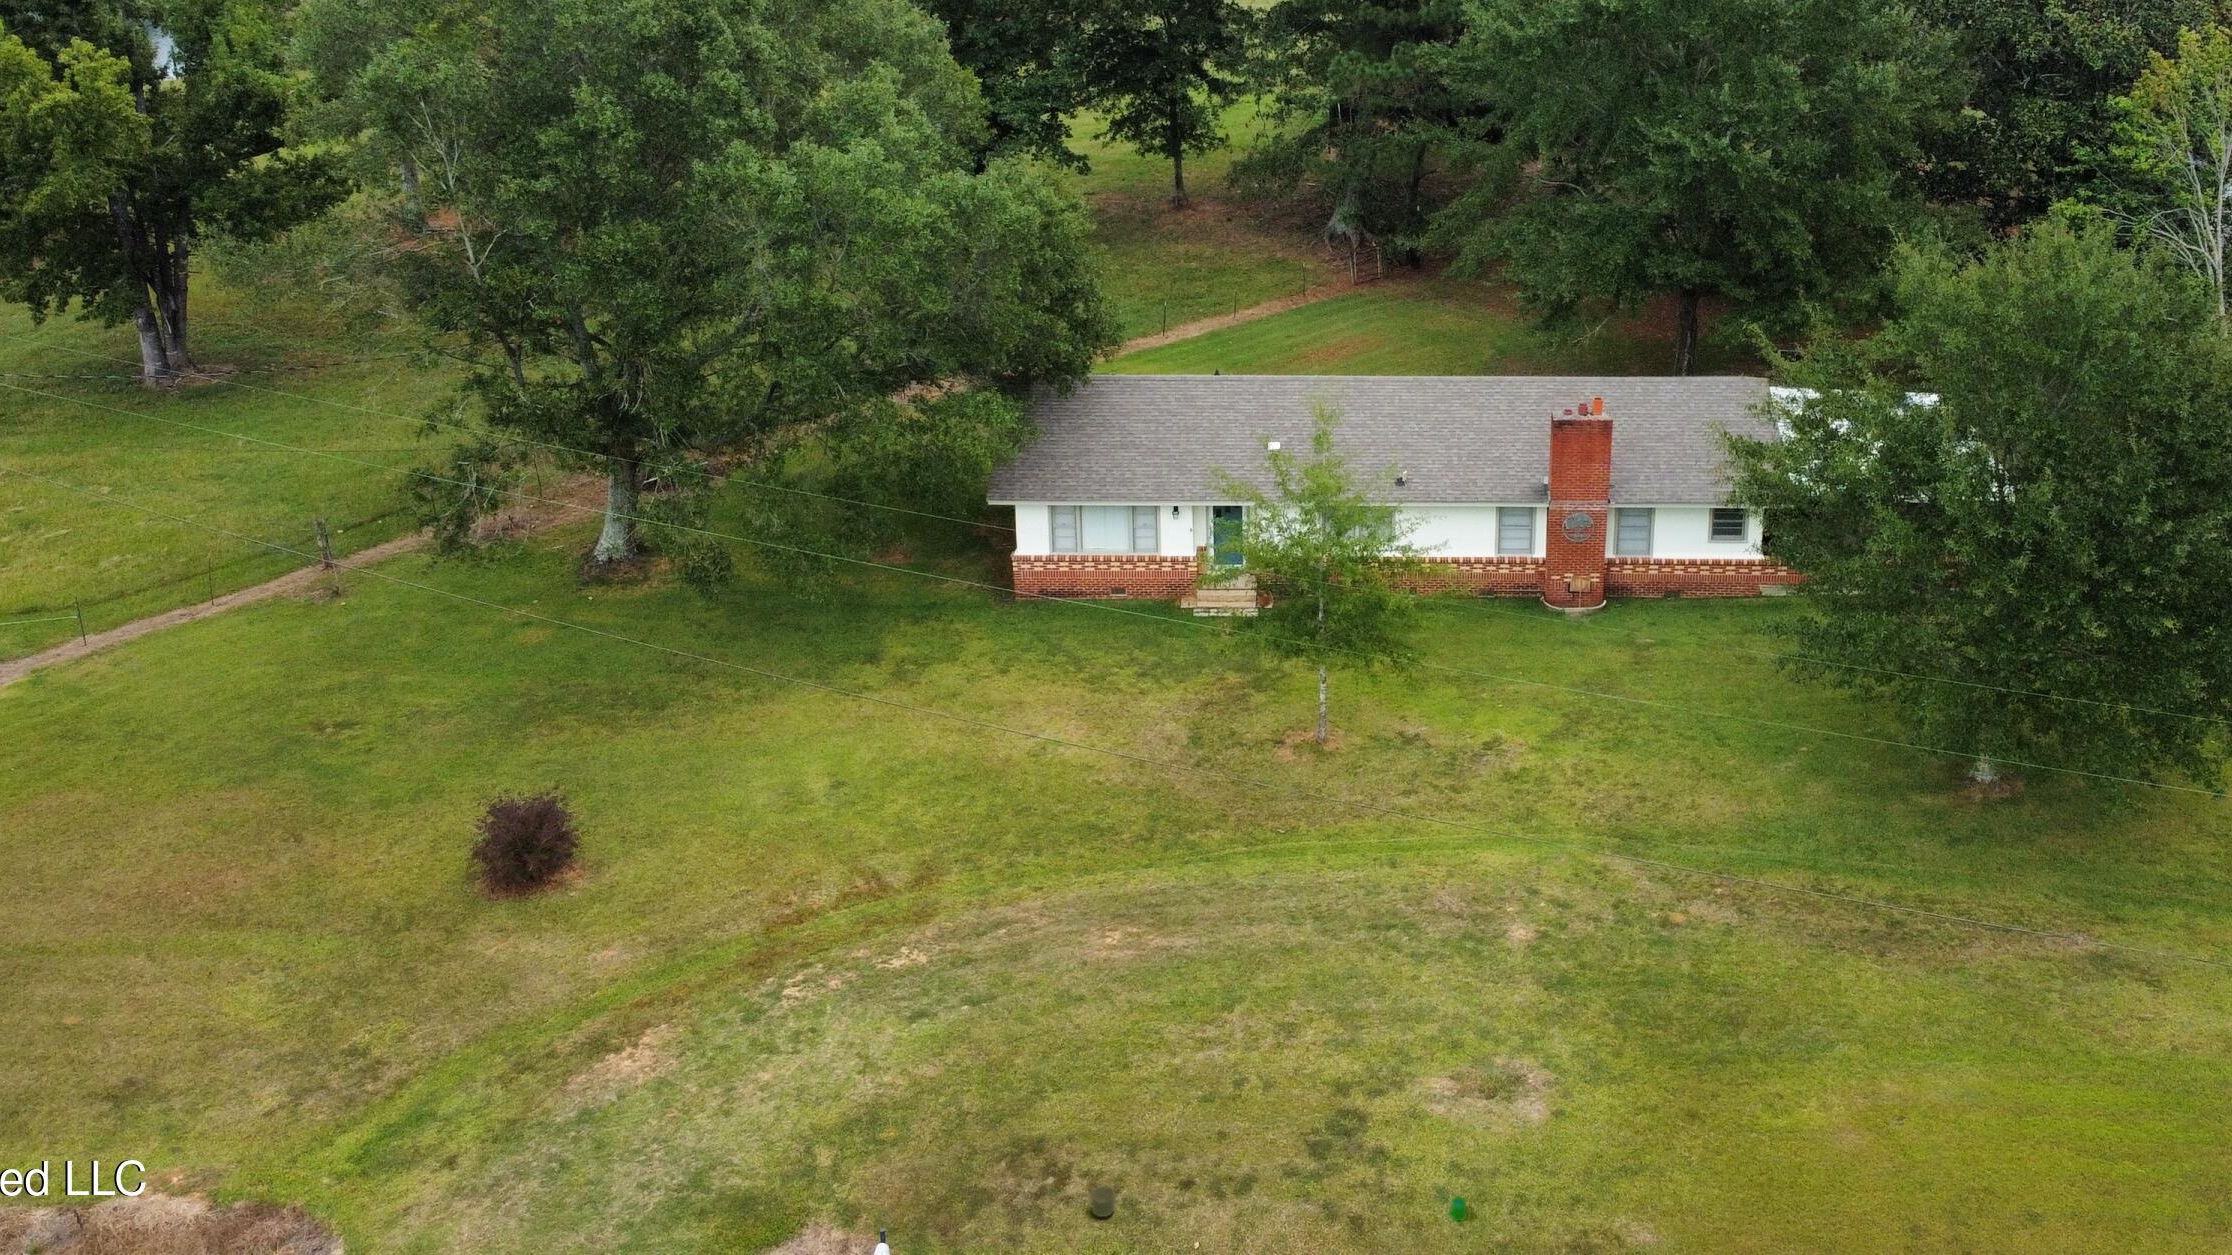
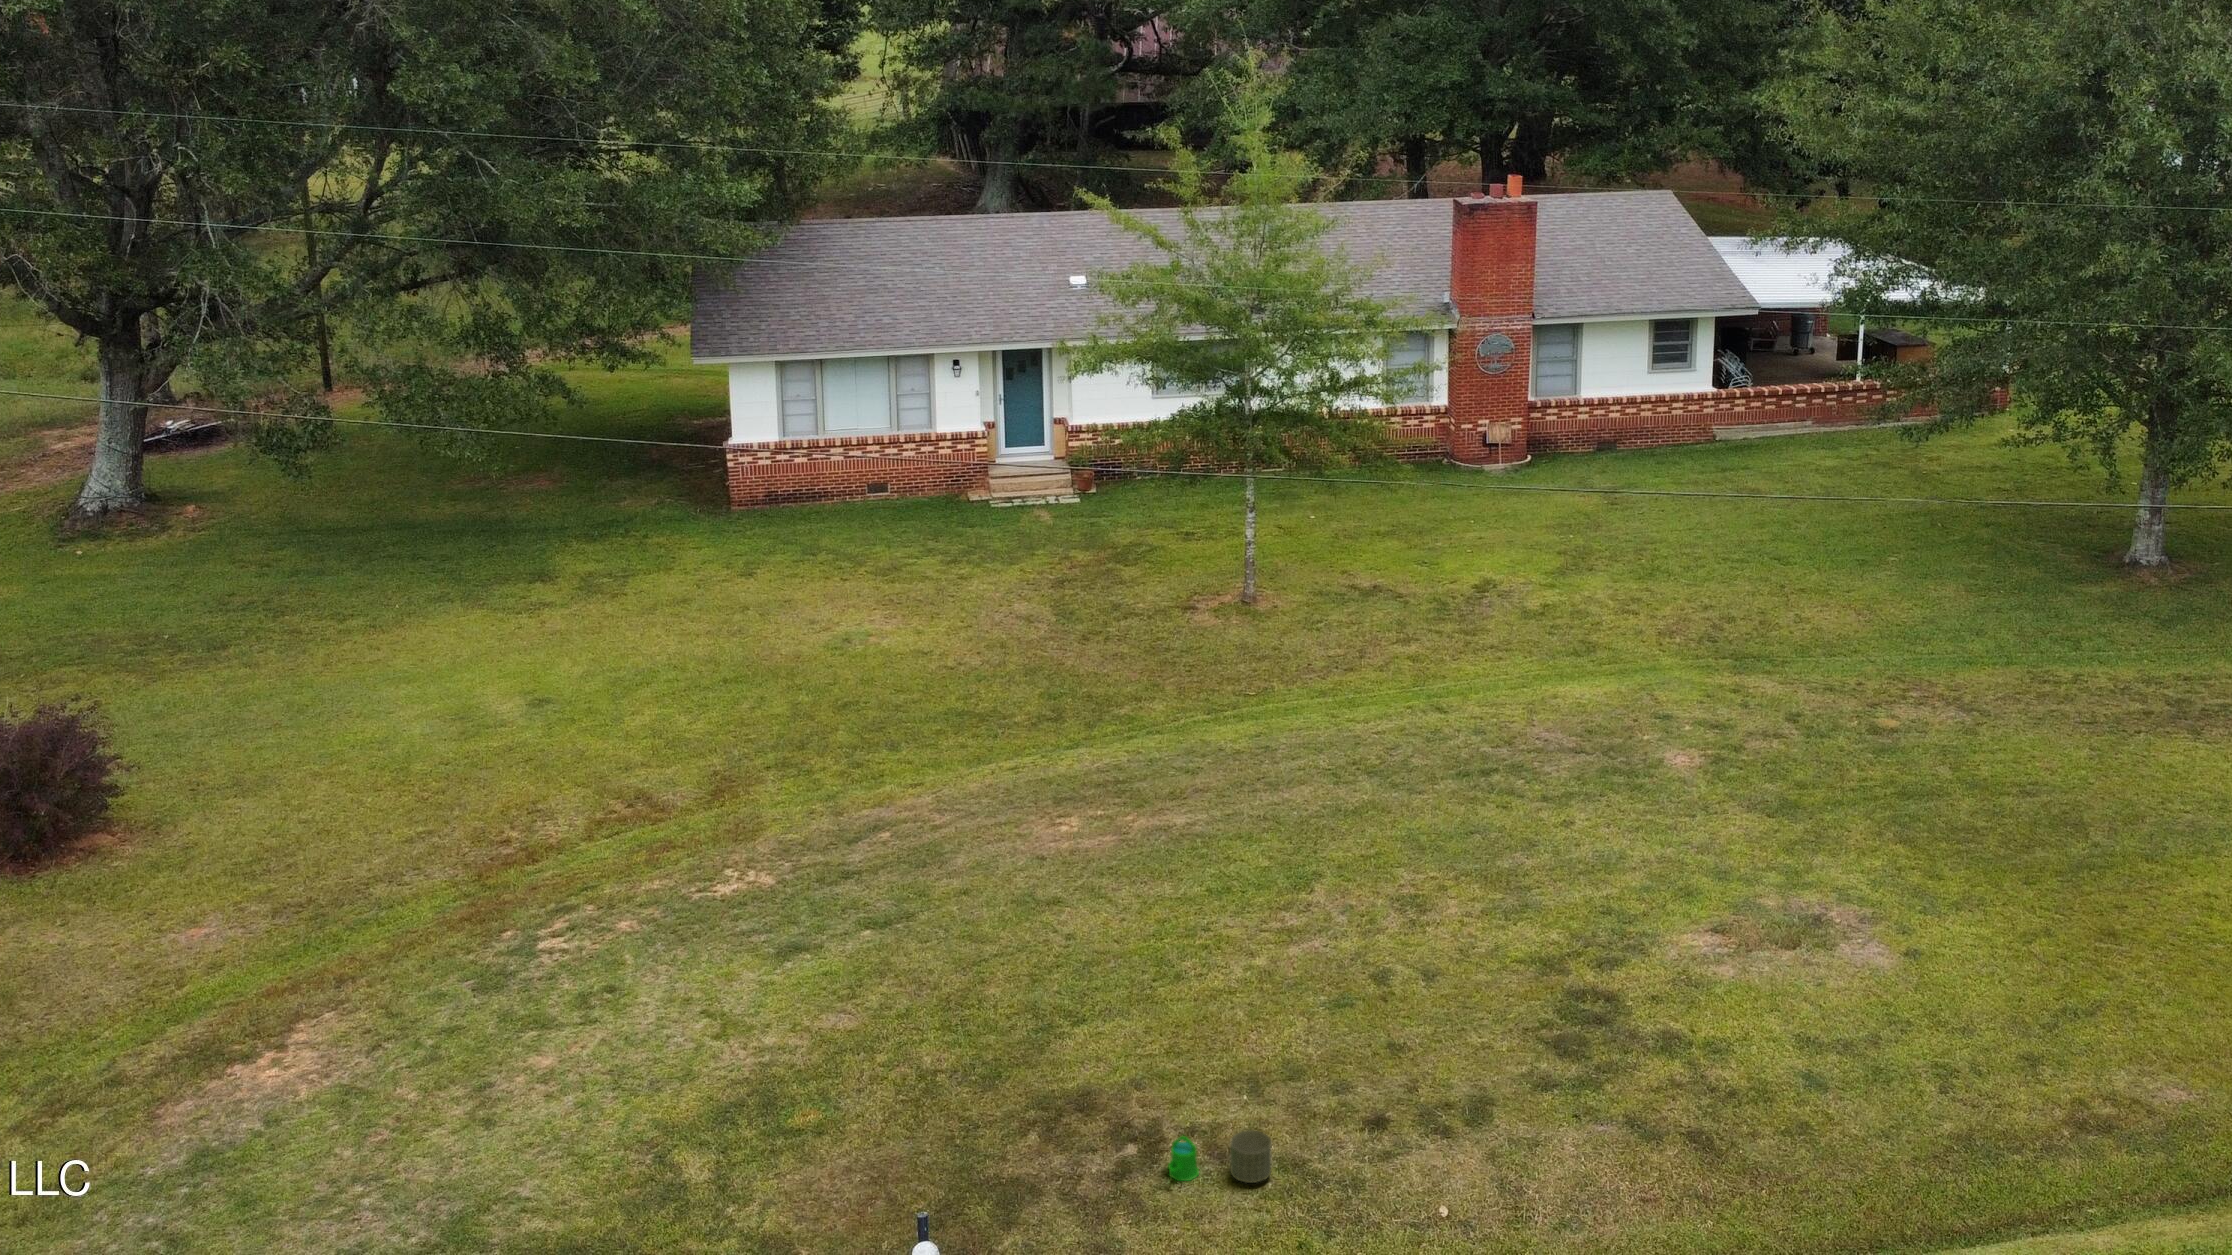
watering can: present [1449,1196,1467,1221] -> present [1168,1136,1199,1181]

